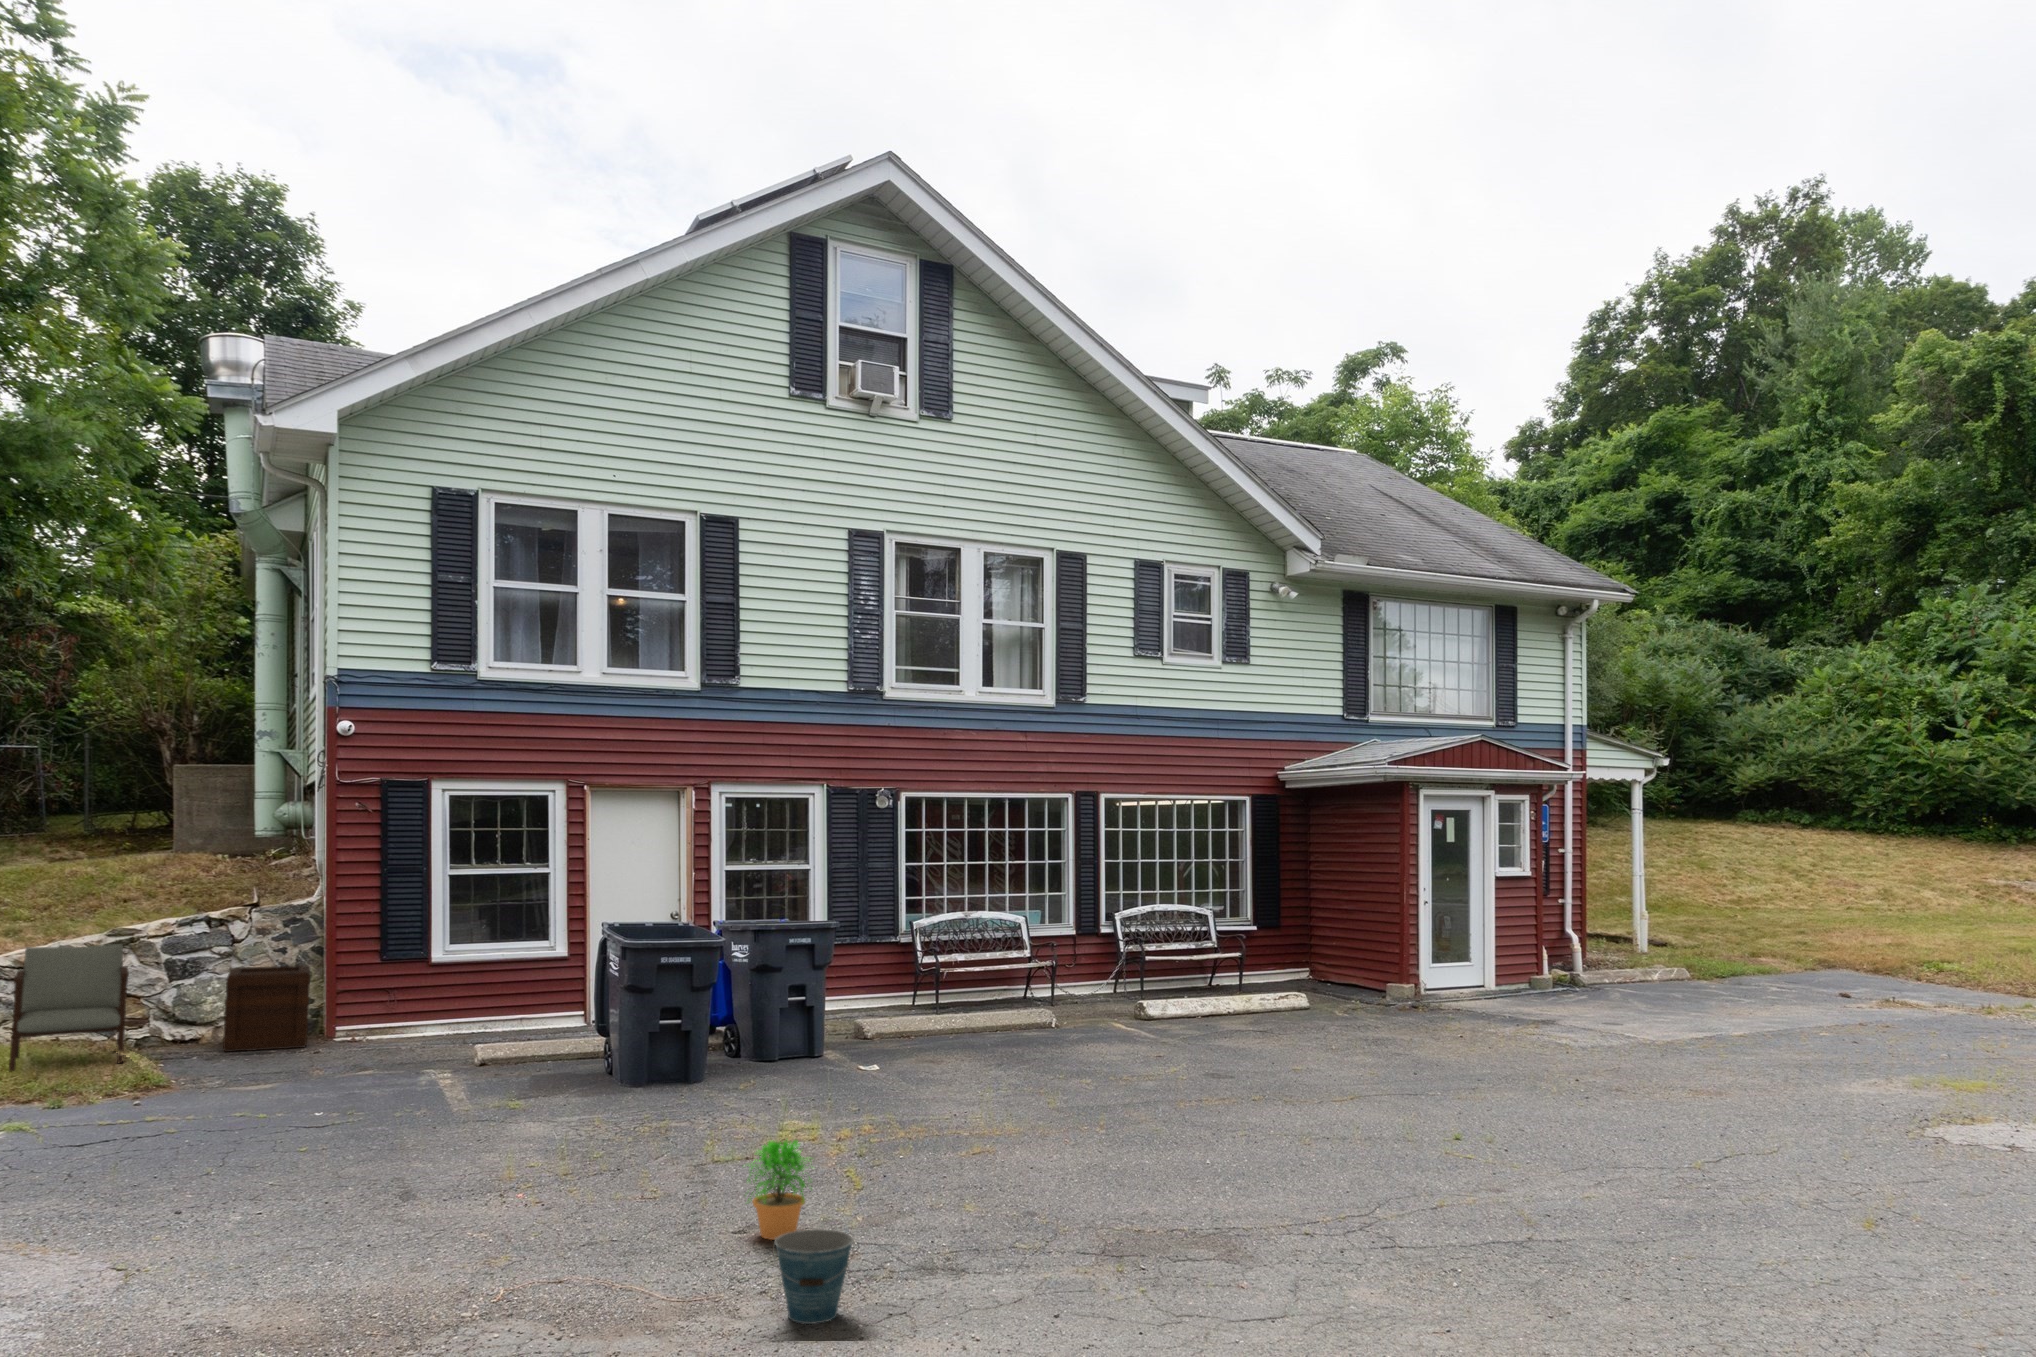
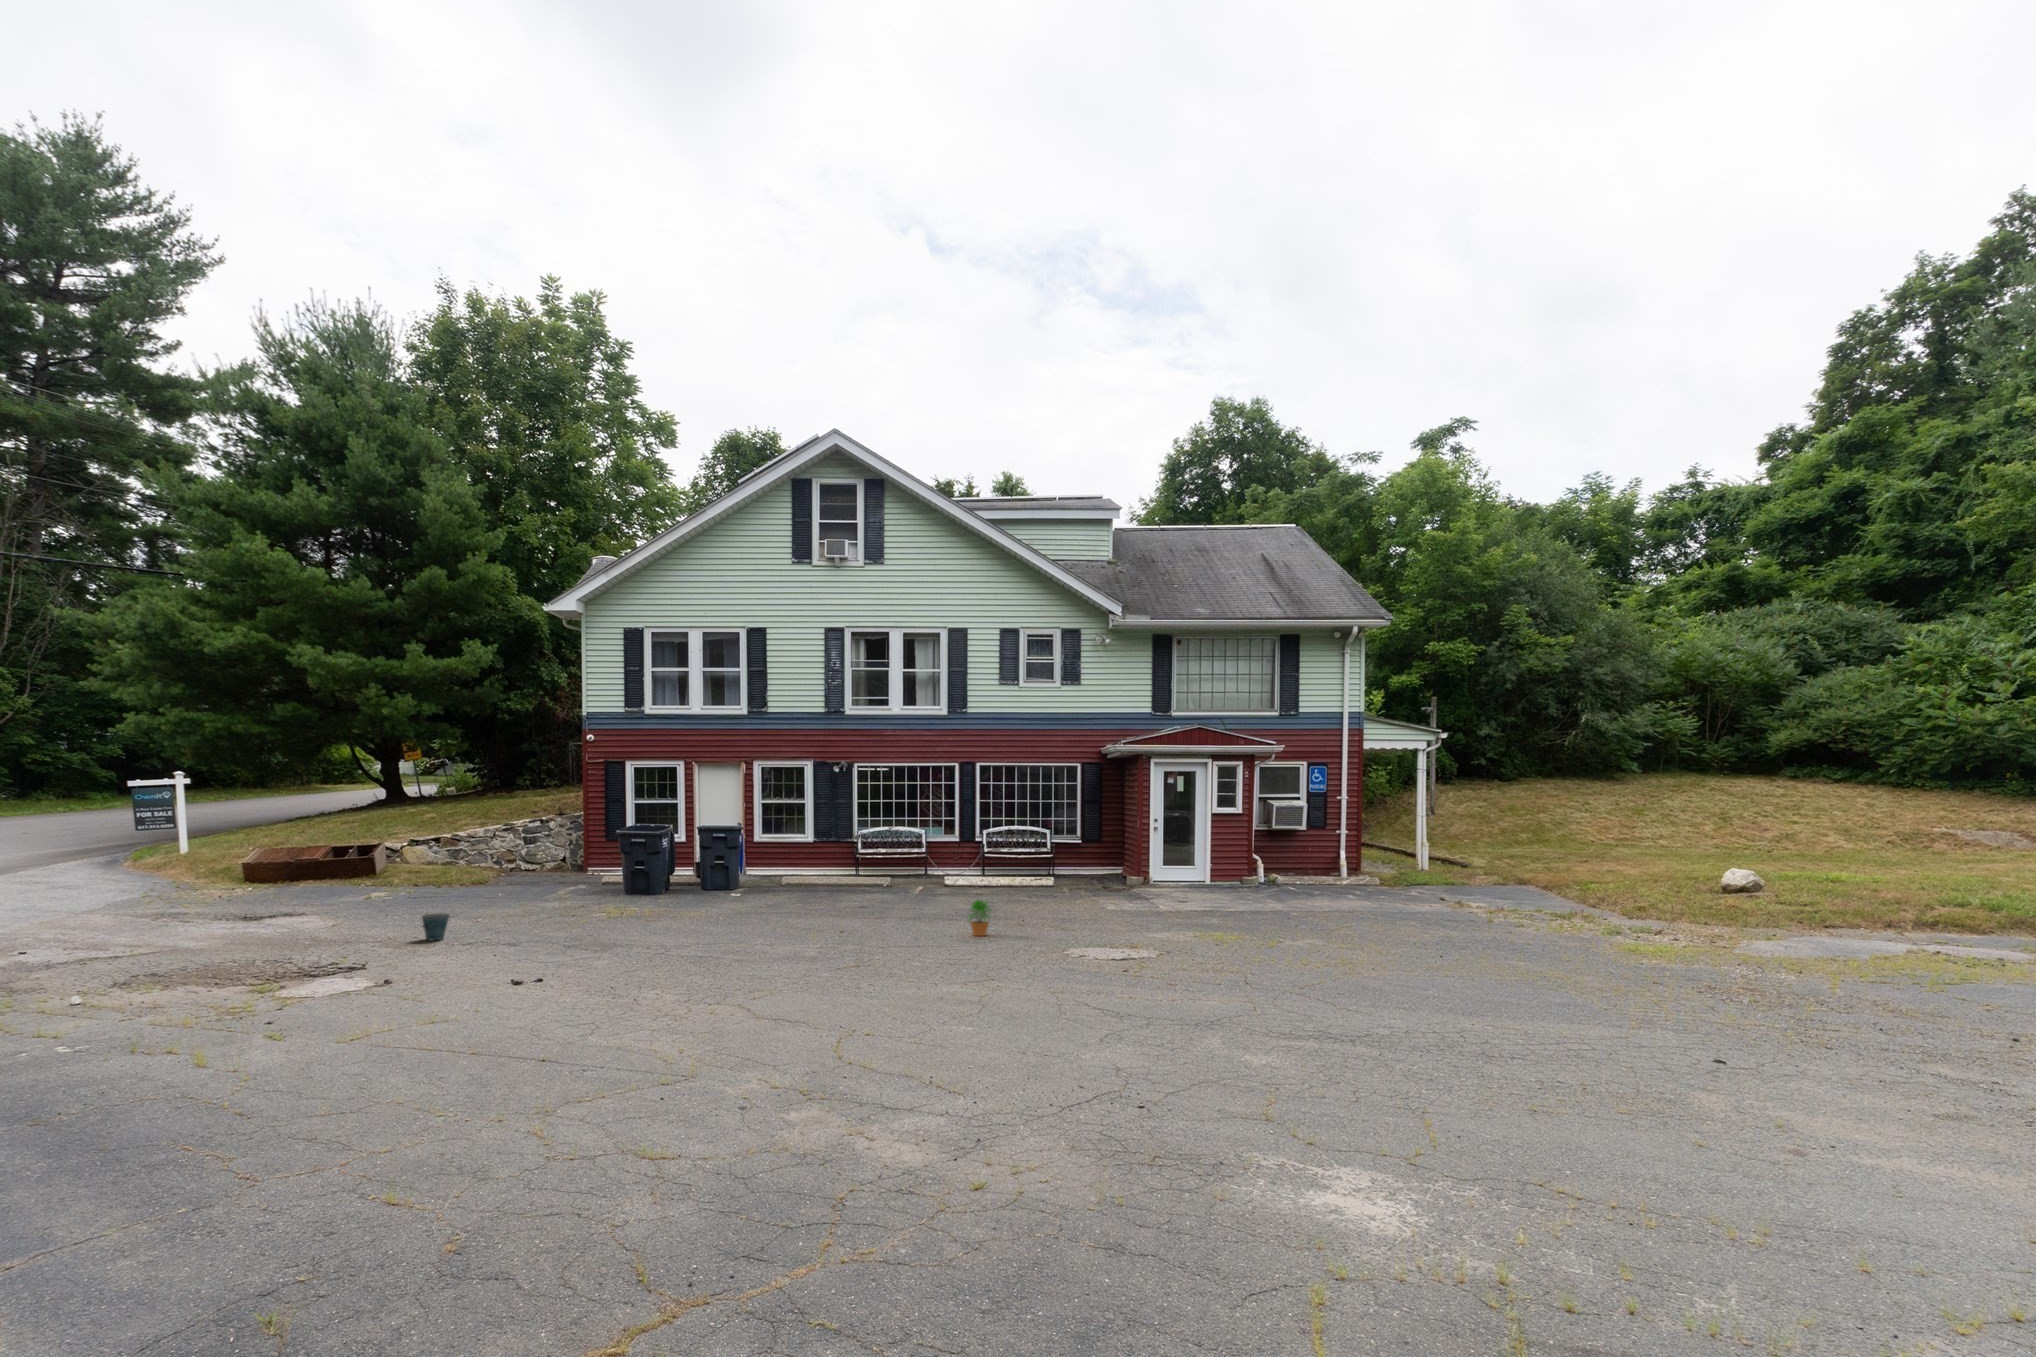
lounge chair: present [9,944,129,1071] -> none [456,829,509,877]
wooden crate: present [223,965,310,1052] -> none [536,841,582,876]
potted plant: present [747,1140,810,1240] -> present [968,900,990,936]

